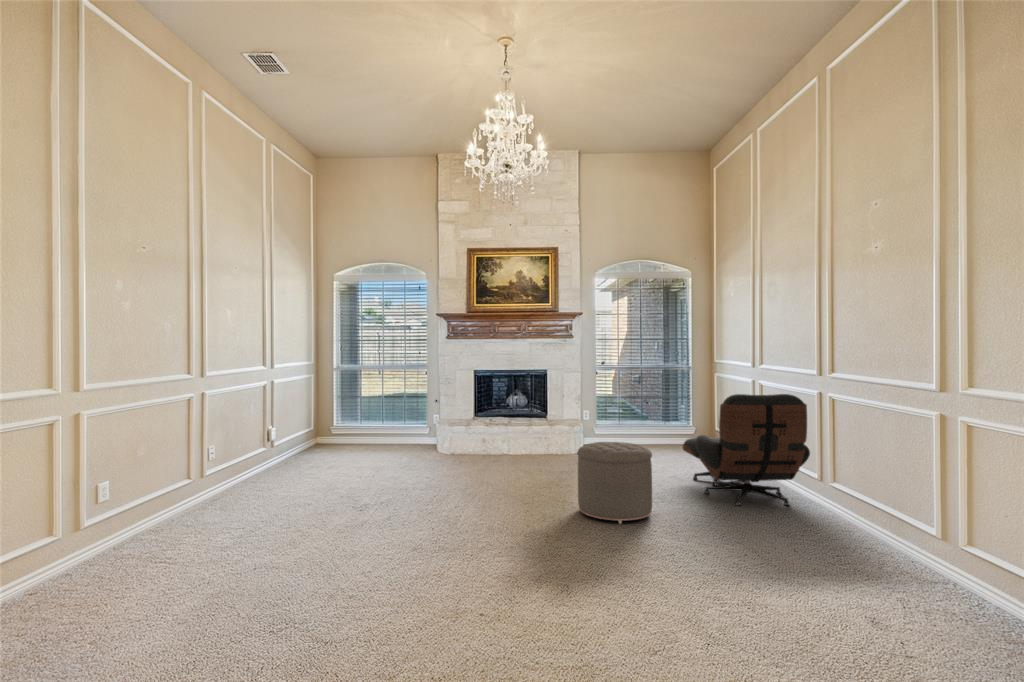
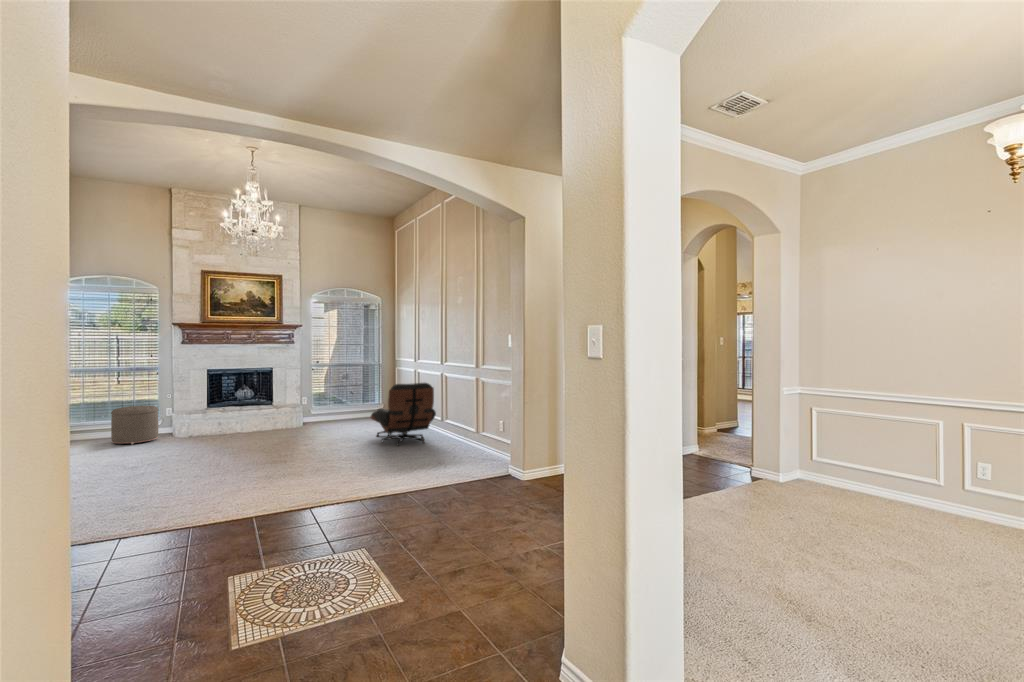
ottoman: present [577,442,652,524] -> present [111,406,158,445]

